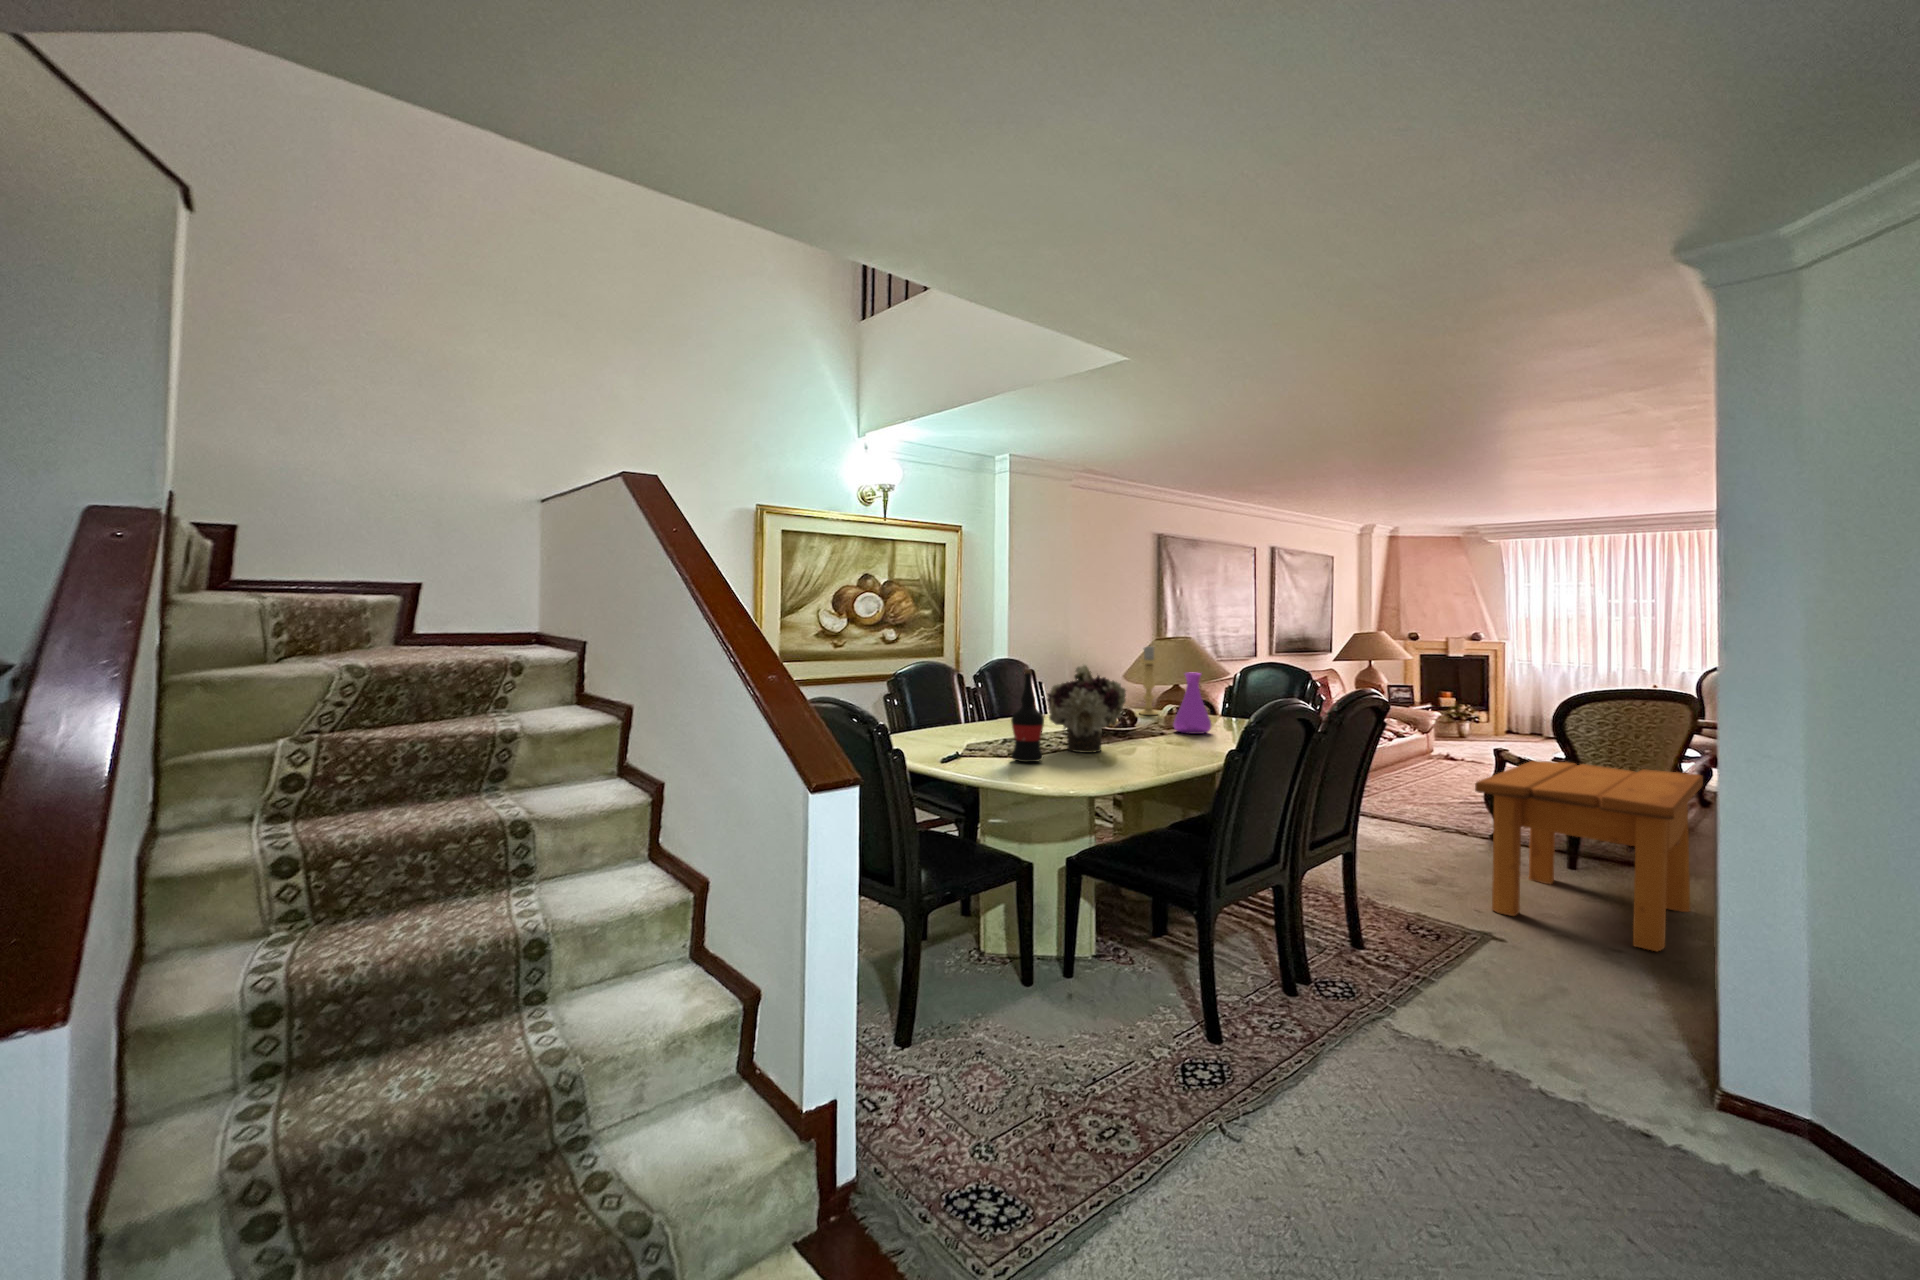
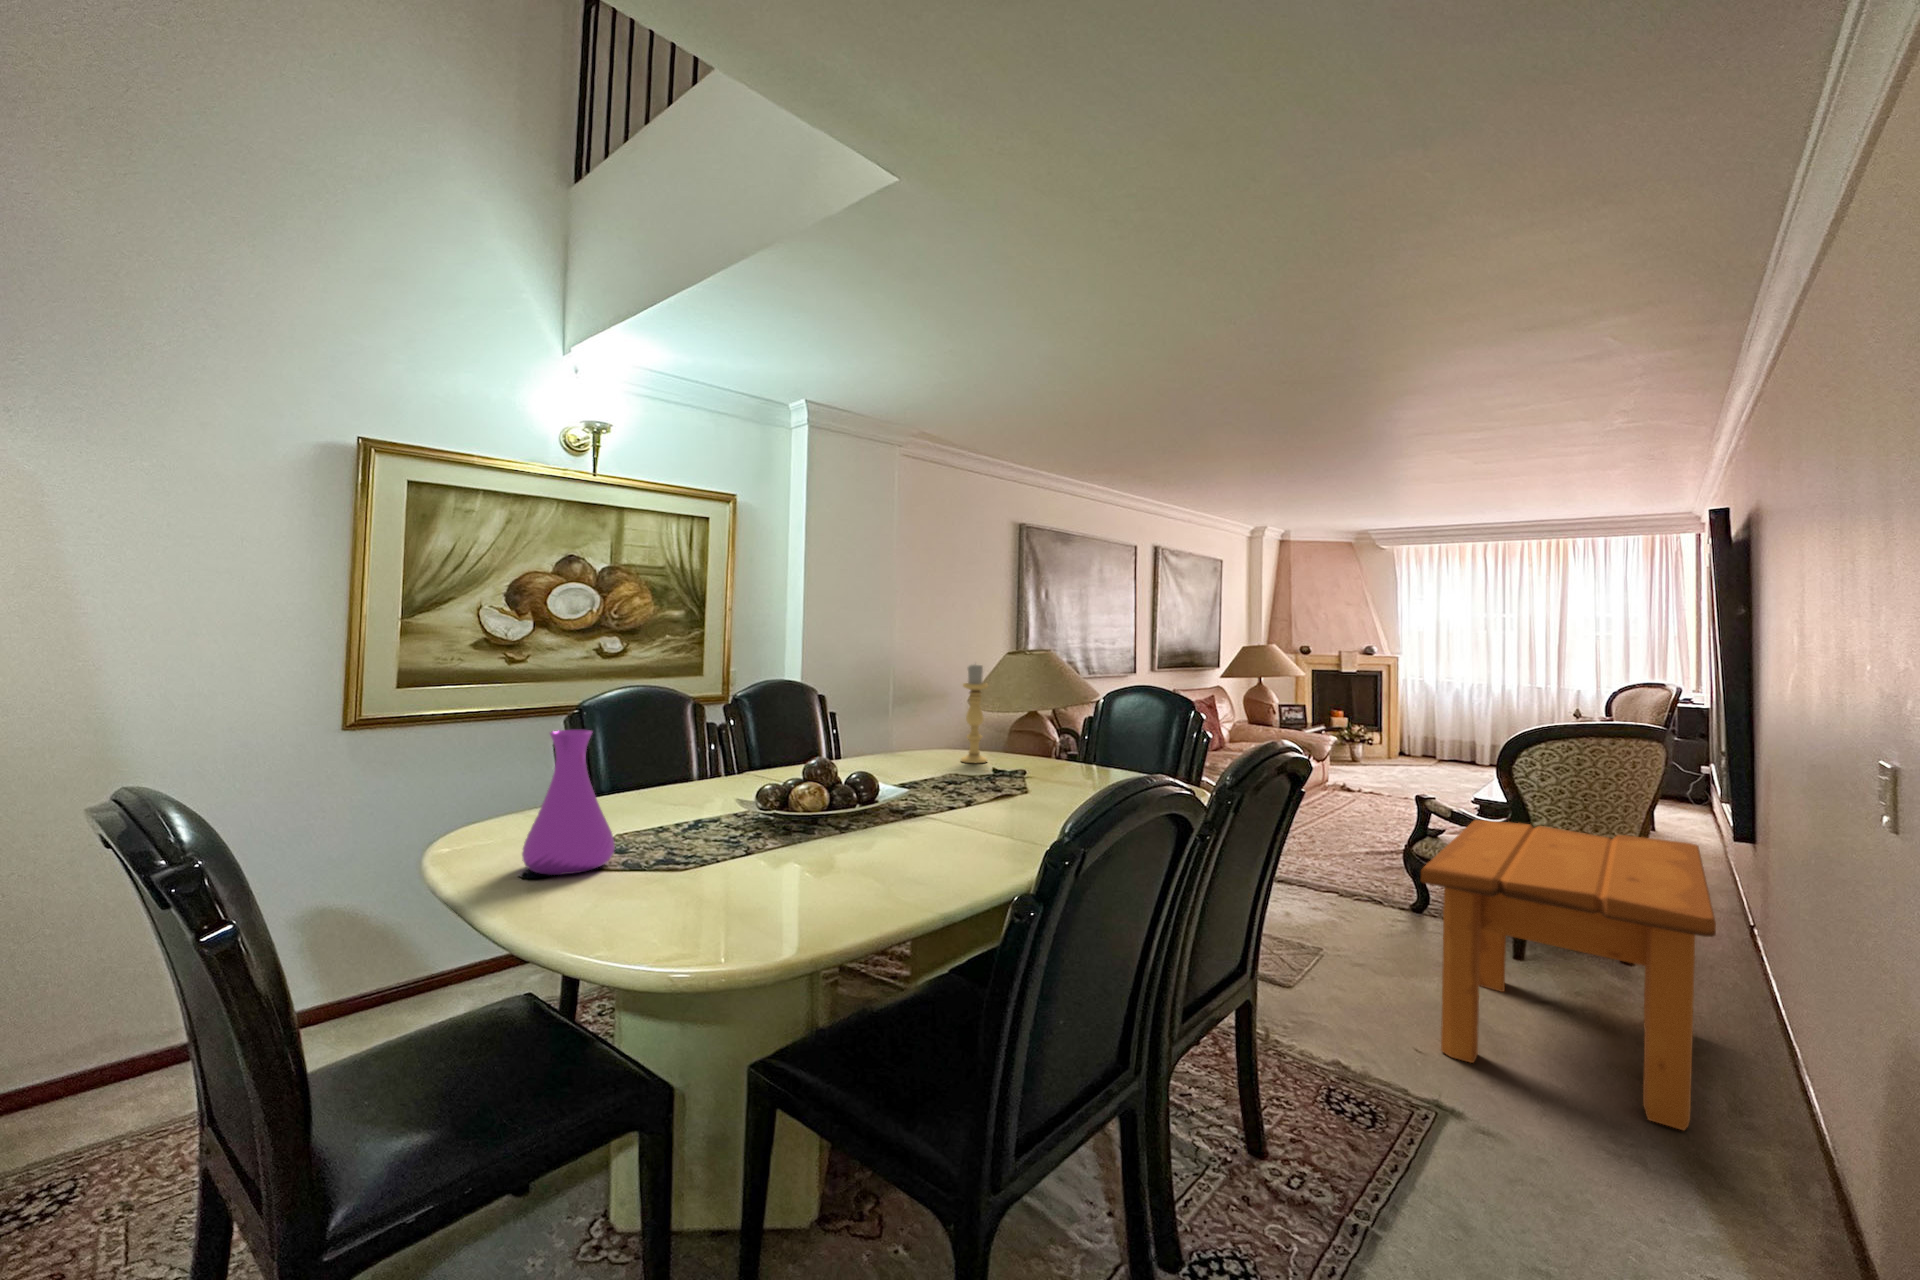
flower arrangement: present [1047,665,1126,753] -> none [744,701,882,861]
wine bottle: present [1011,669,1044,762] -> none [632,716,701,901]
vase: present [1173,673,1211,734] -> present [522,730,615,875]

